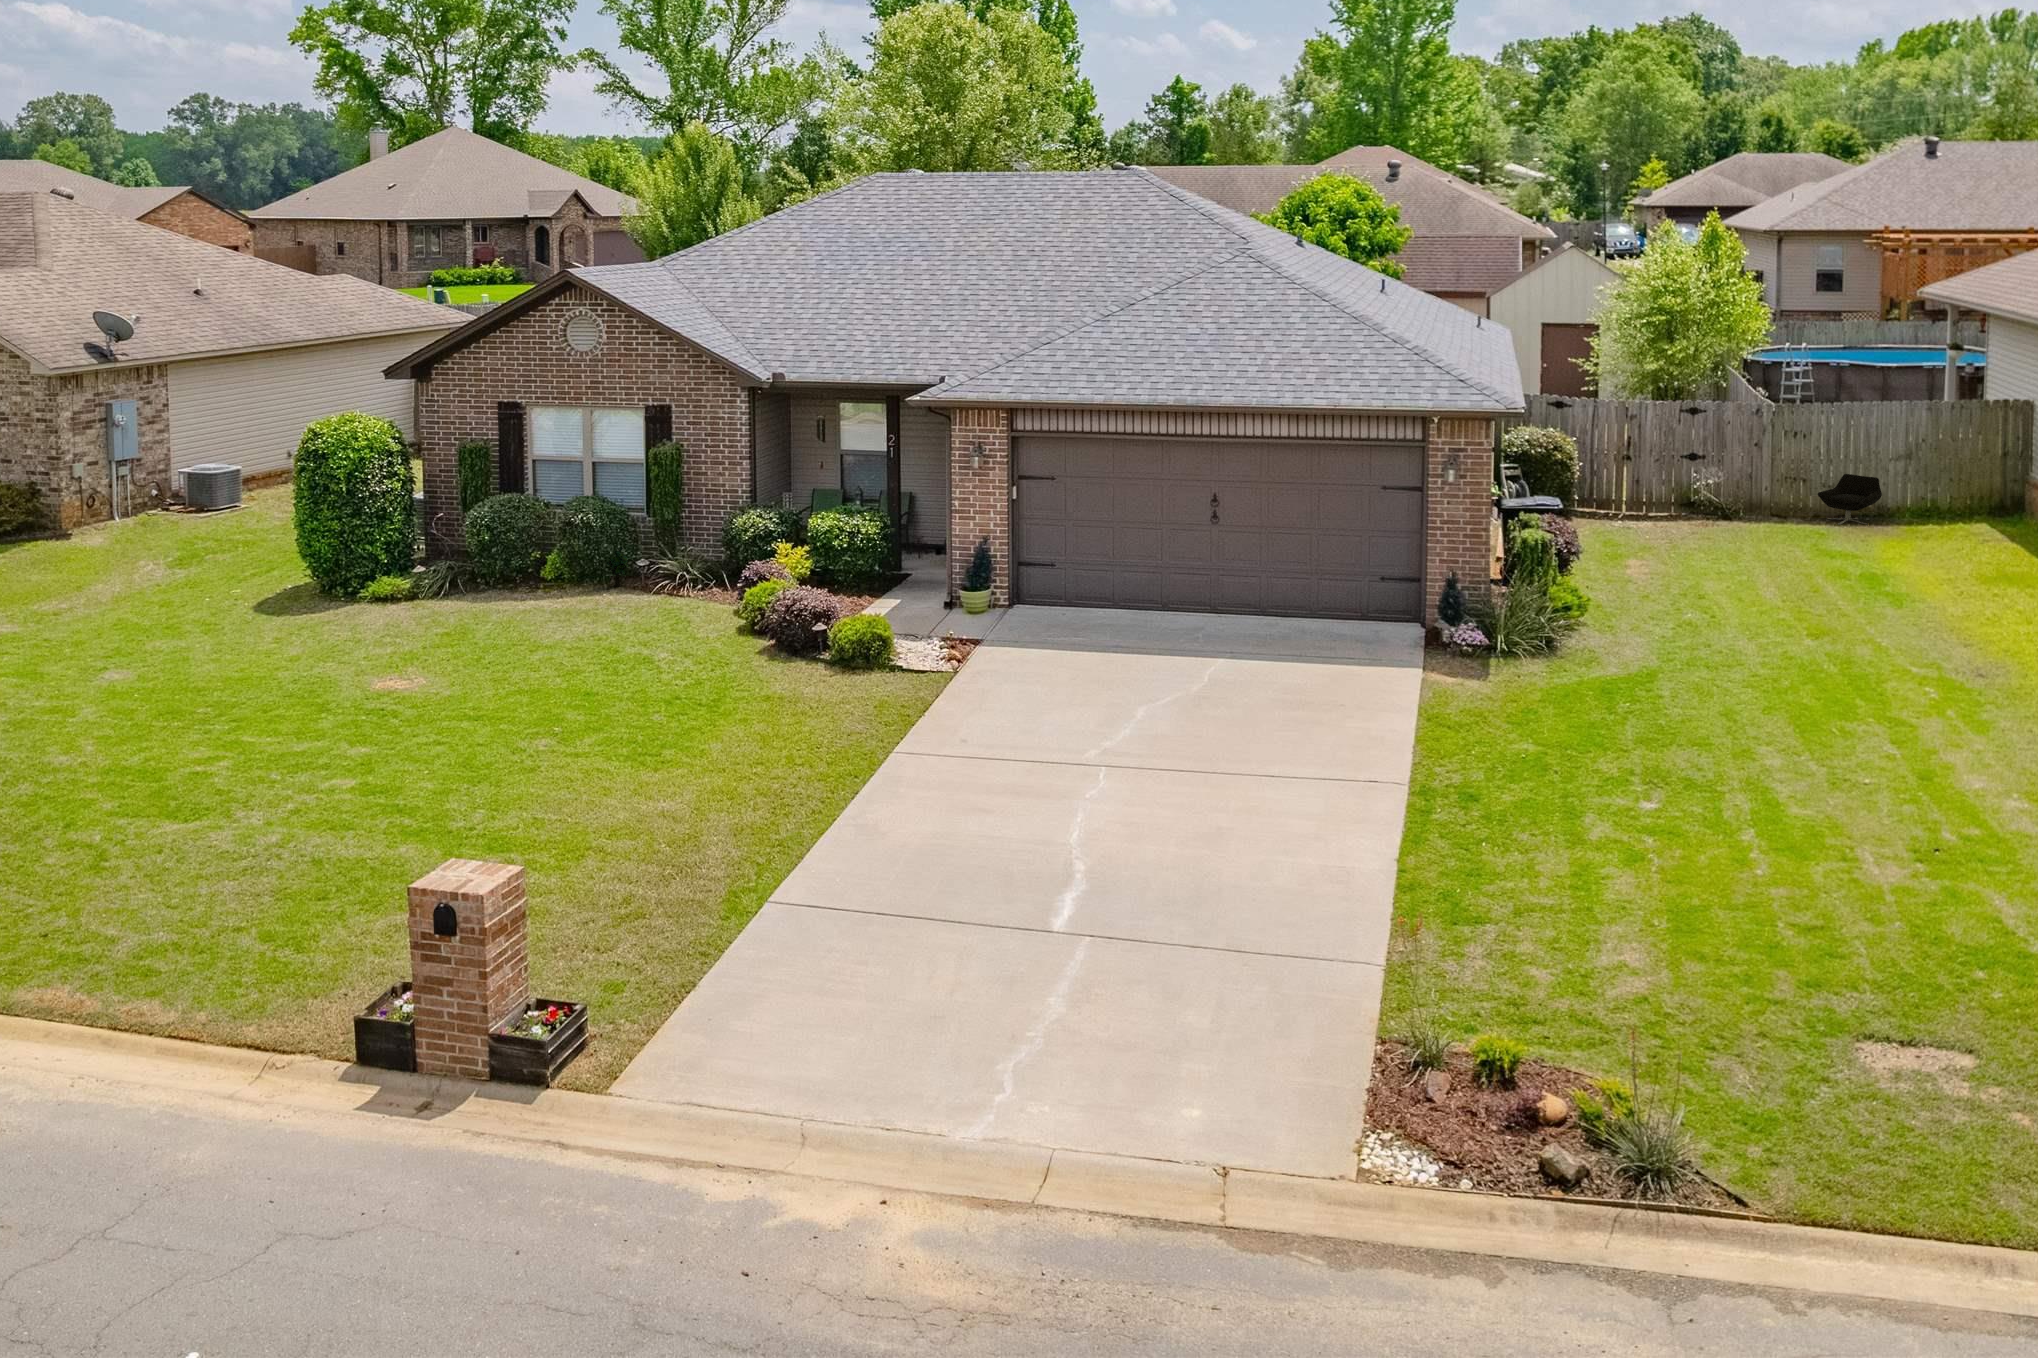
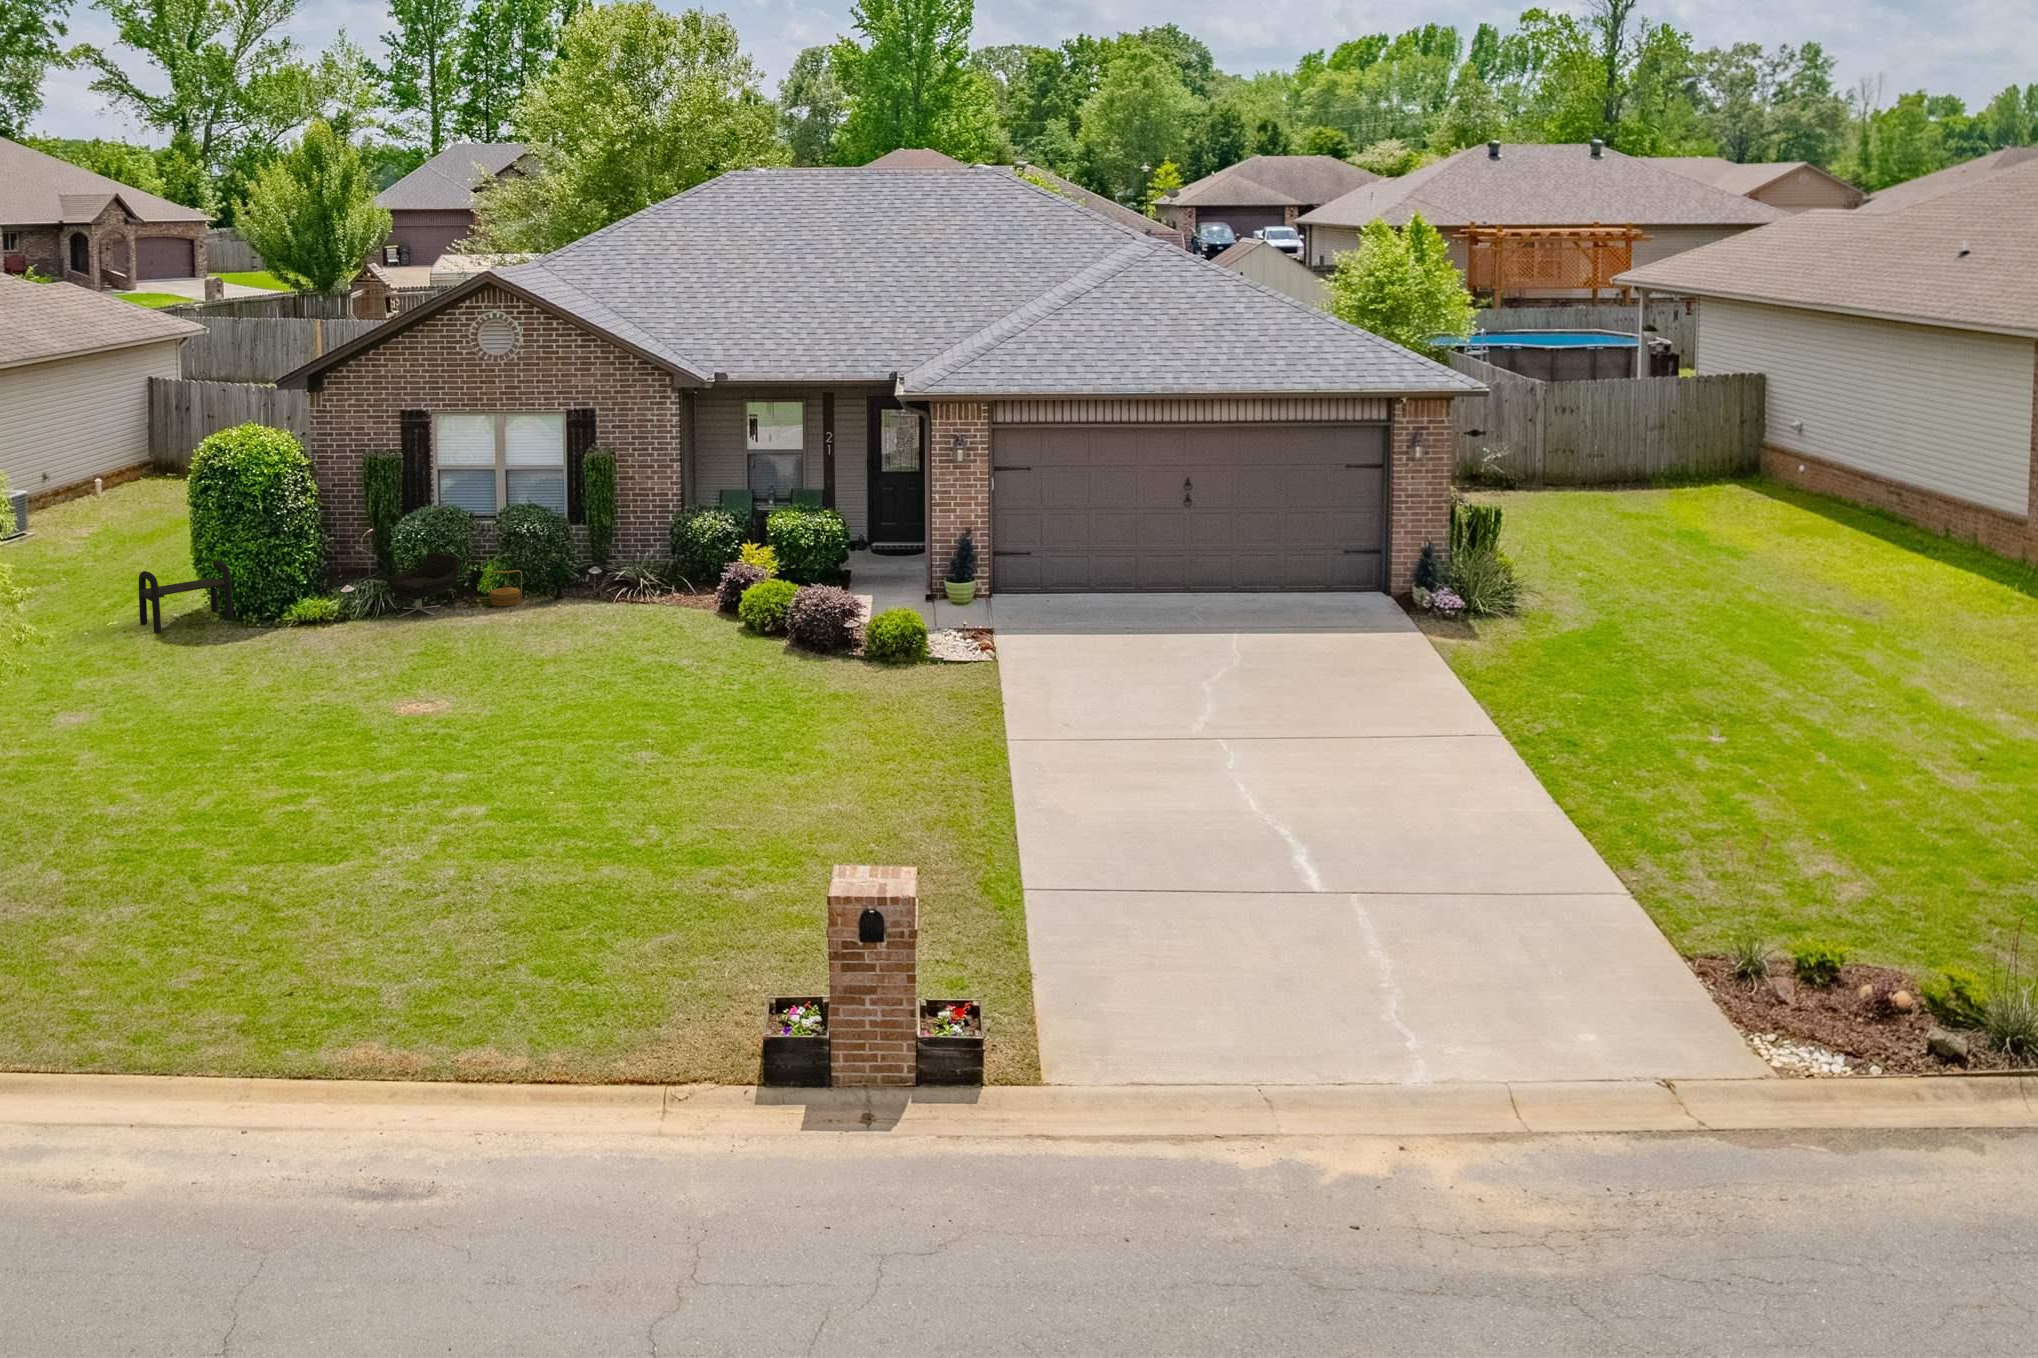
lounge chair: present [1818,474,1882,525] -> present [386,552,459,617]
bench: none [239,536,321,600] -> present [139,561,233,633]
woven basket: none [550,557,581,591] -> present [488,570,522,606]

